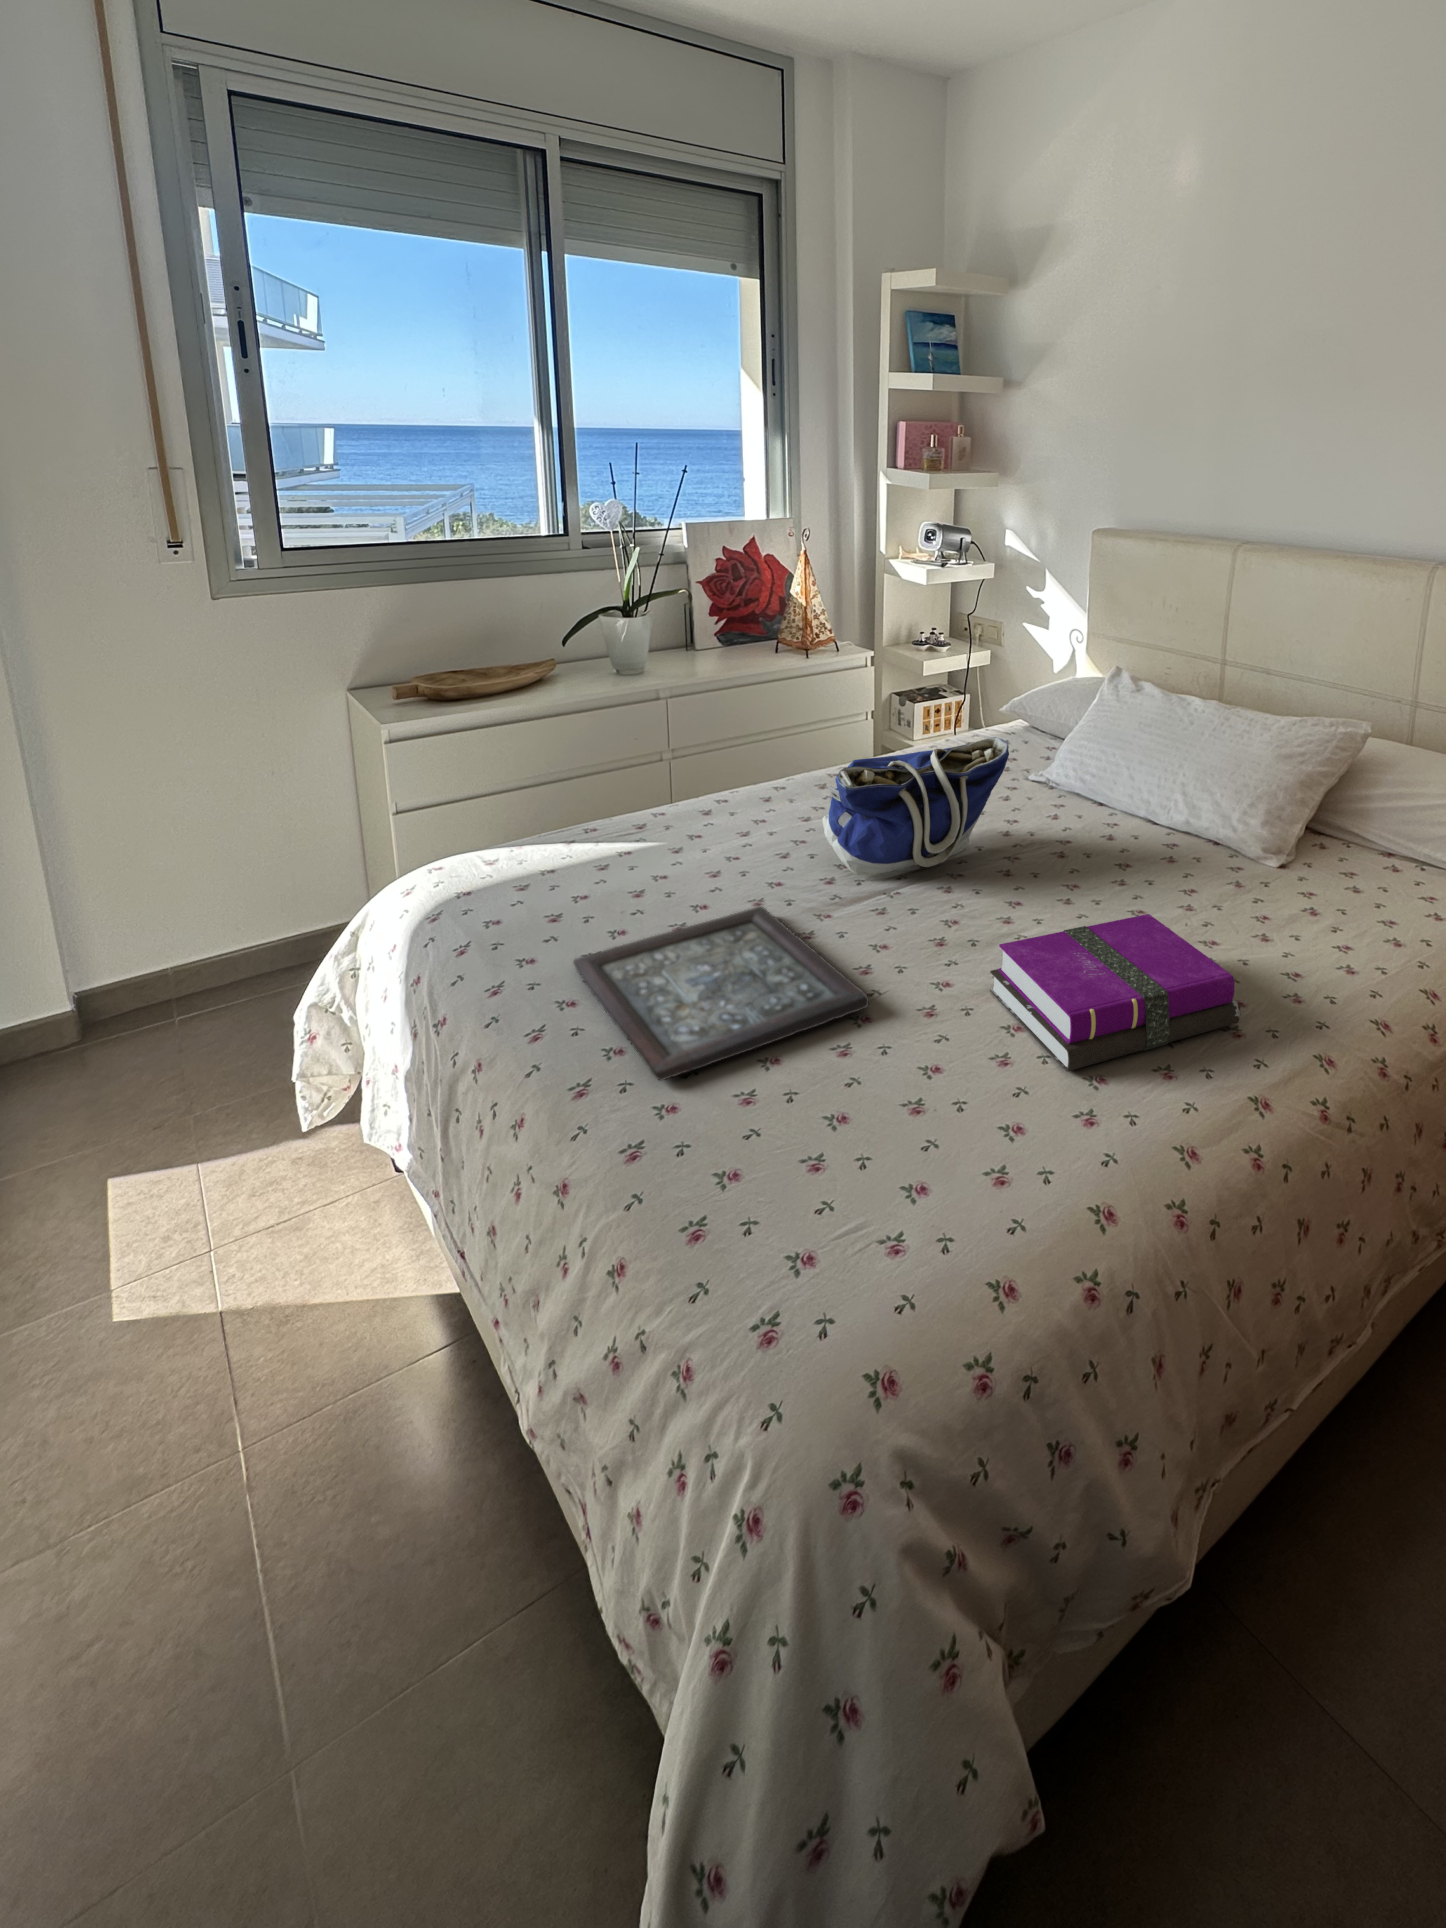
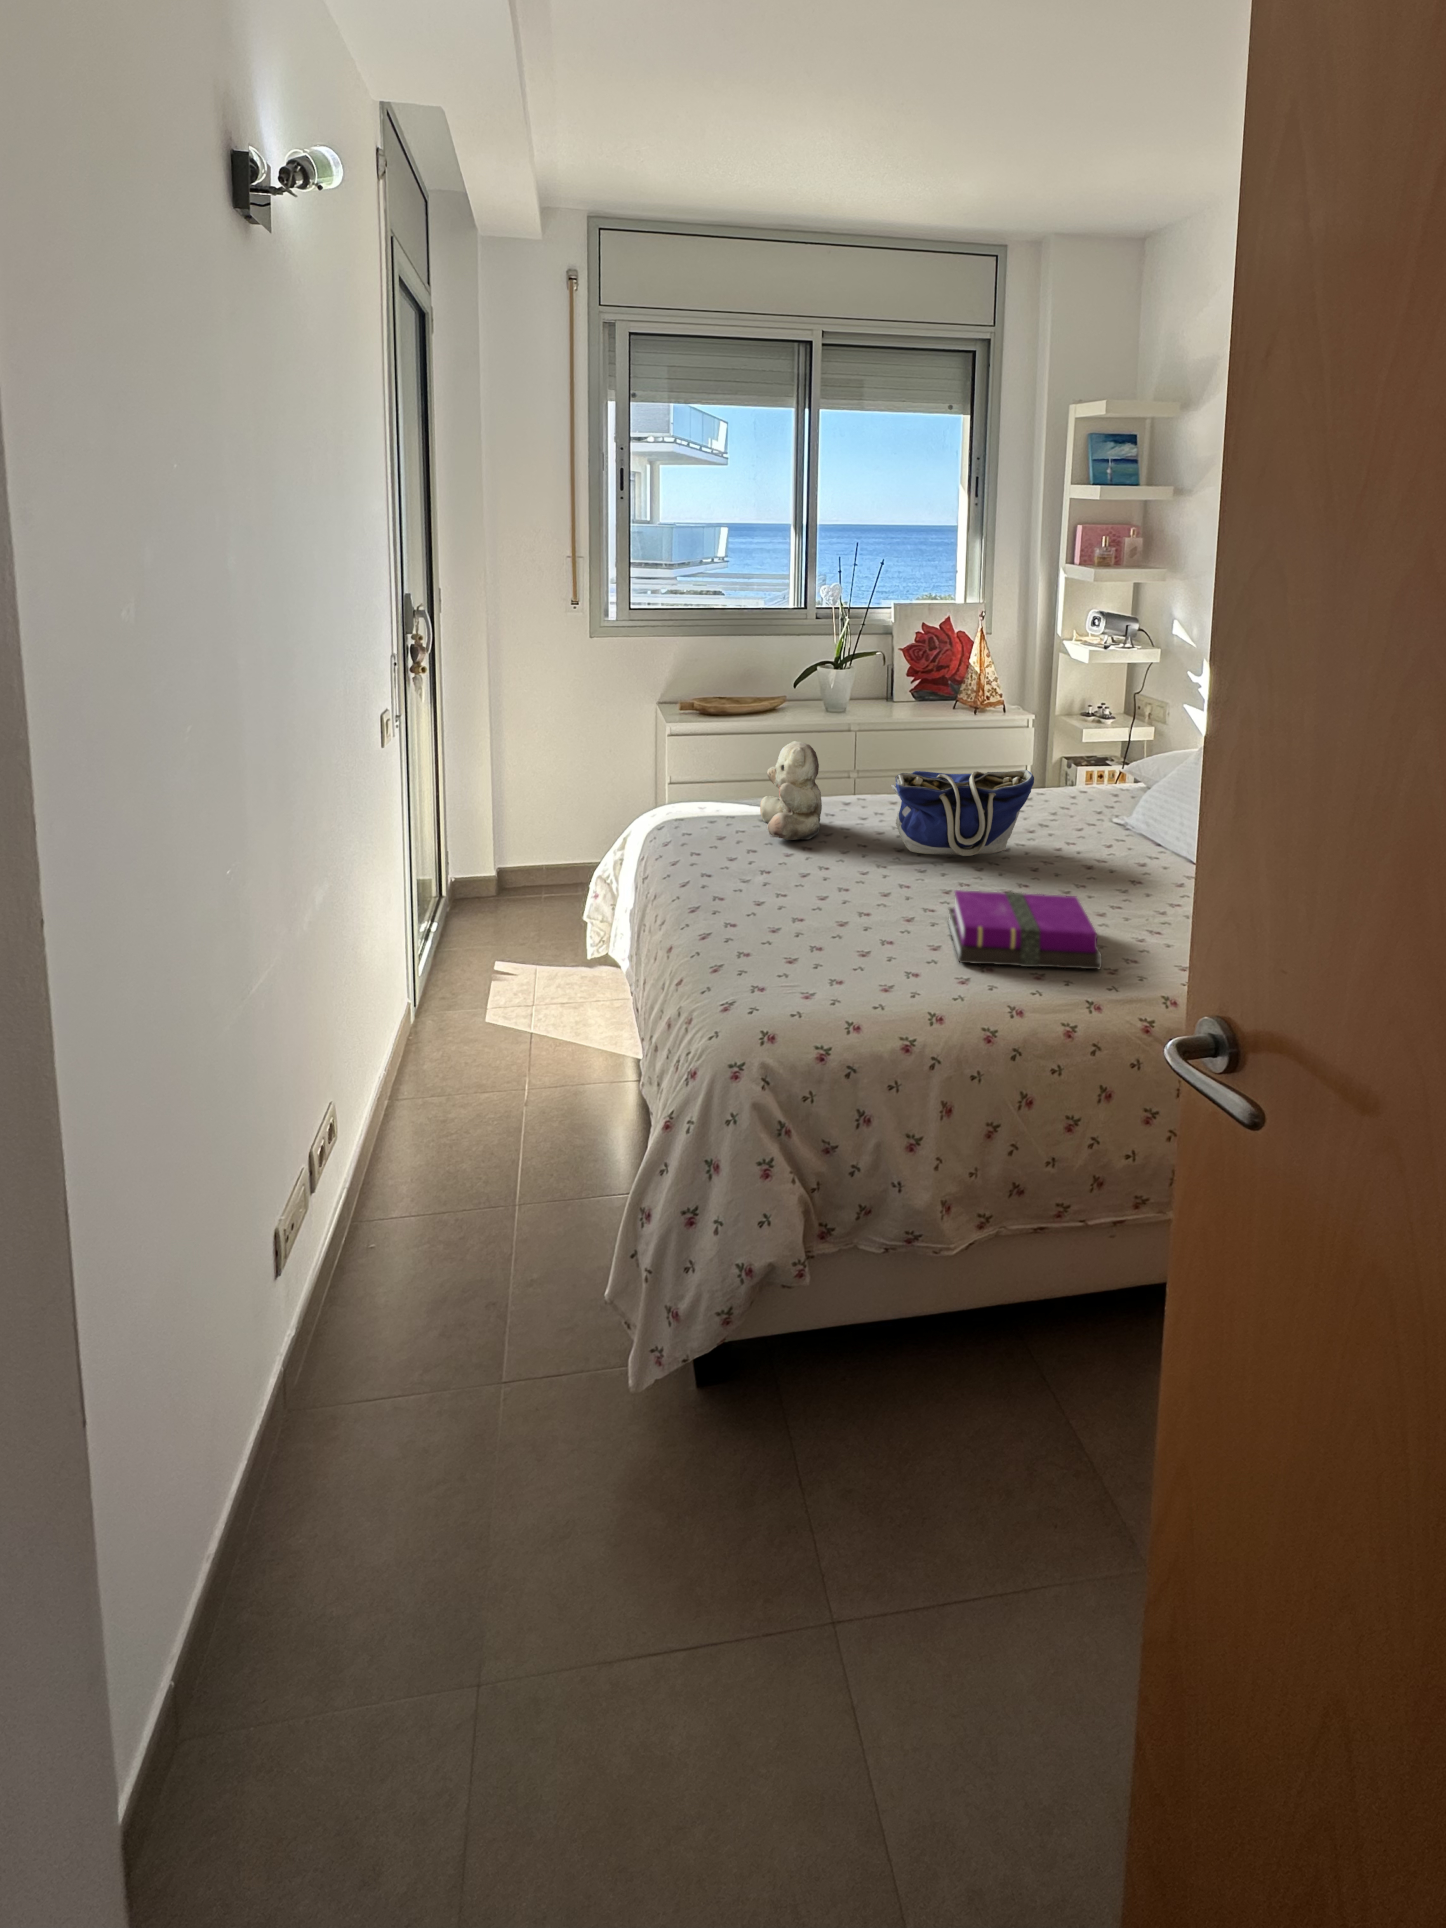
teddy bear: none [600,737,711,895] -> present [760,741,822,840]
tray: present [573,906,869,1080] -> none [715,854,864,915]

